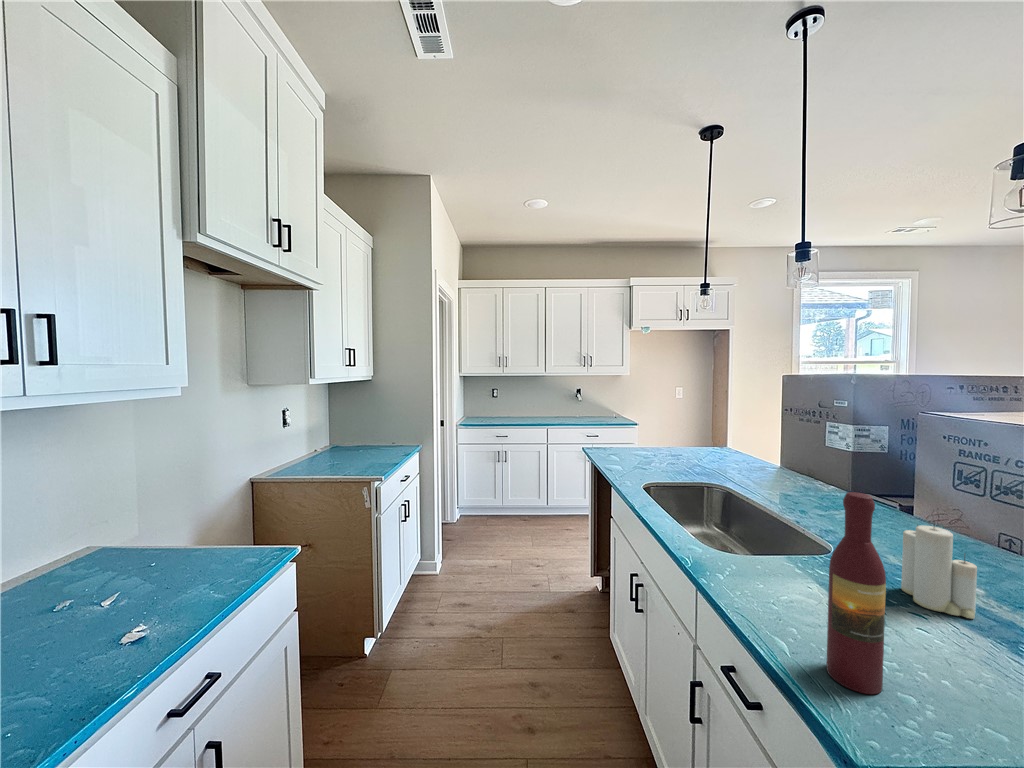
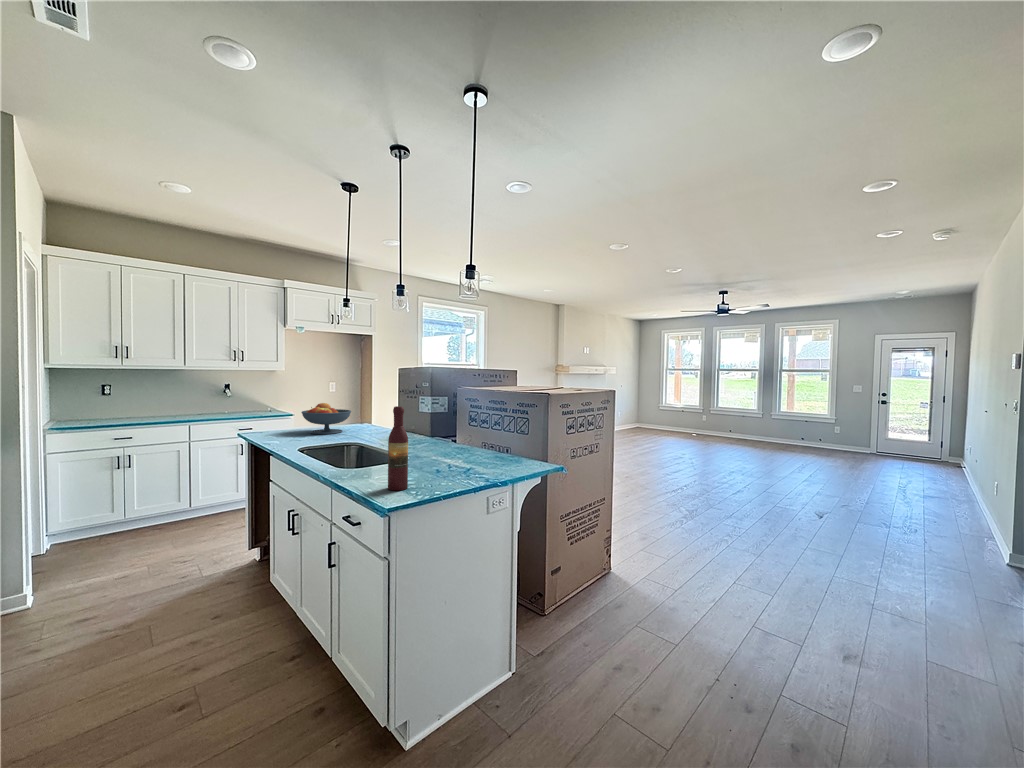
fruit bowl: none [648,420,711,463] -> present [301,403,351,434]
candle: present [901,521,977,619] -> none [432,427,455,467]

